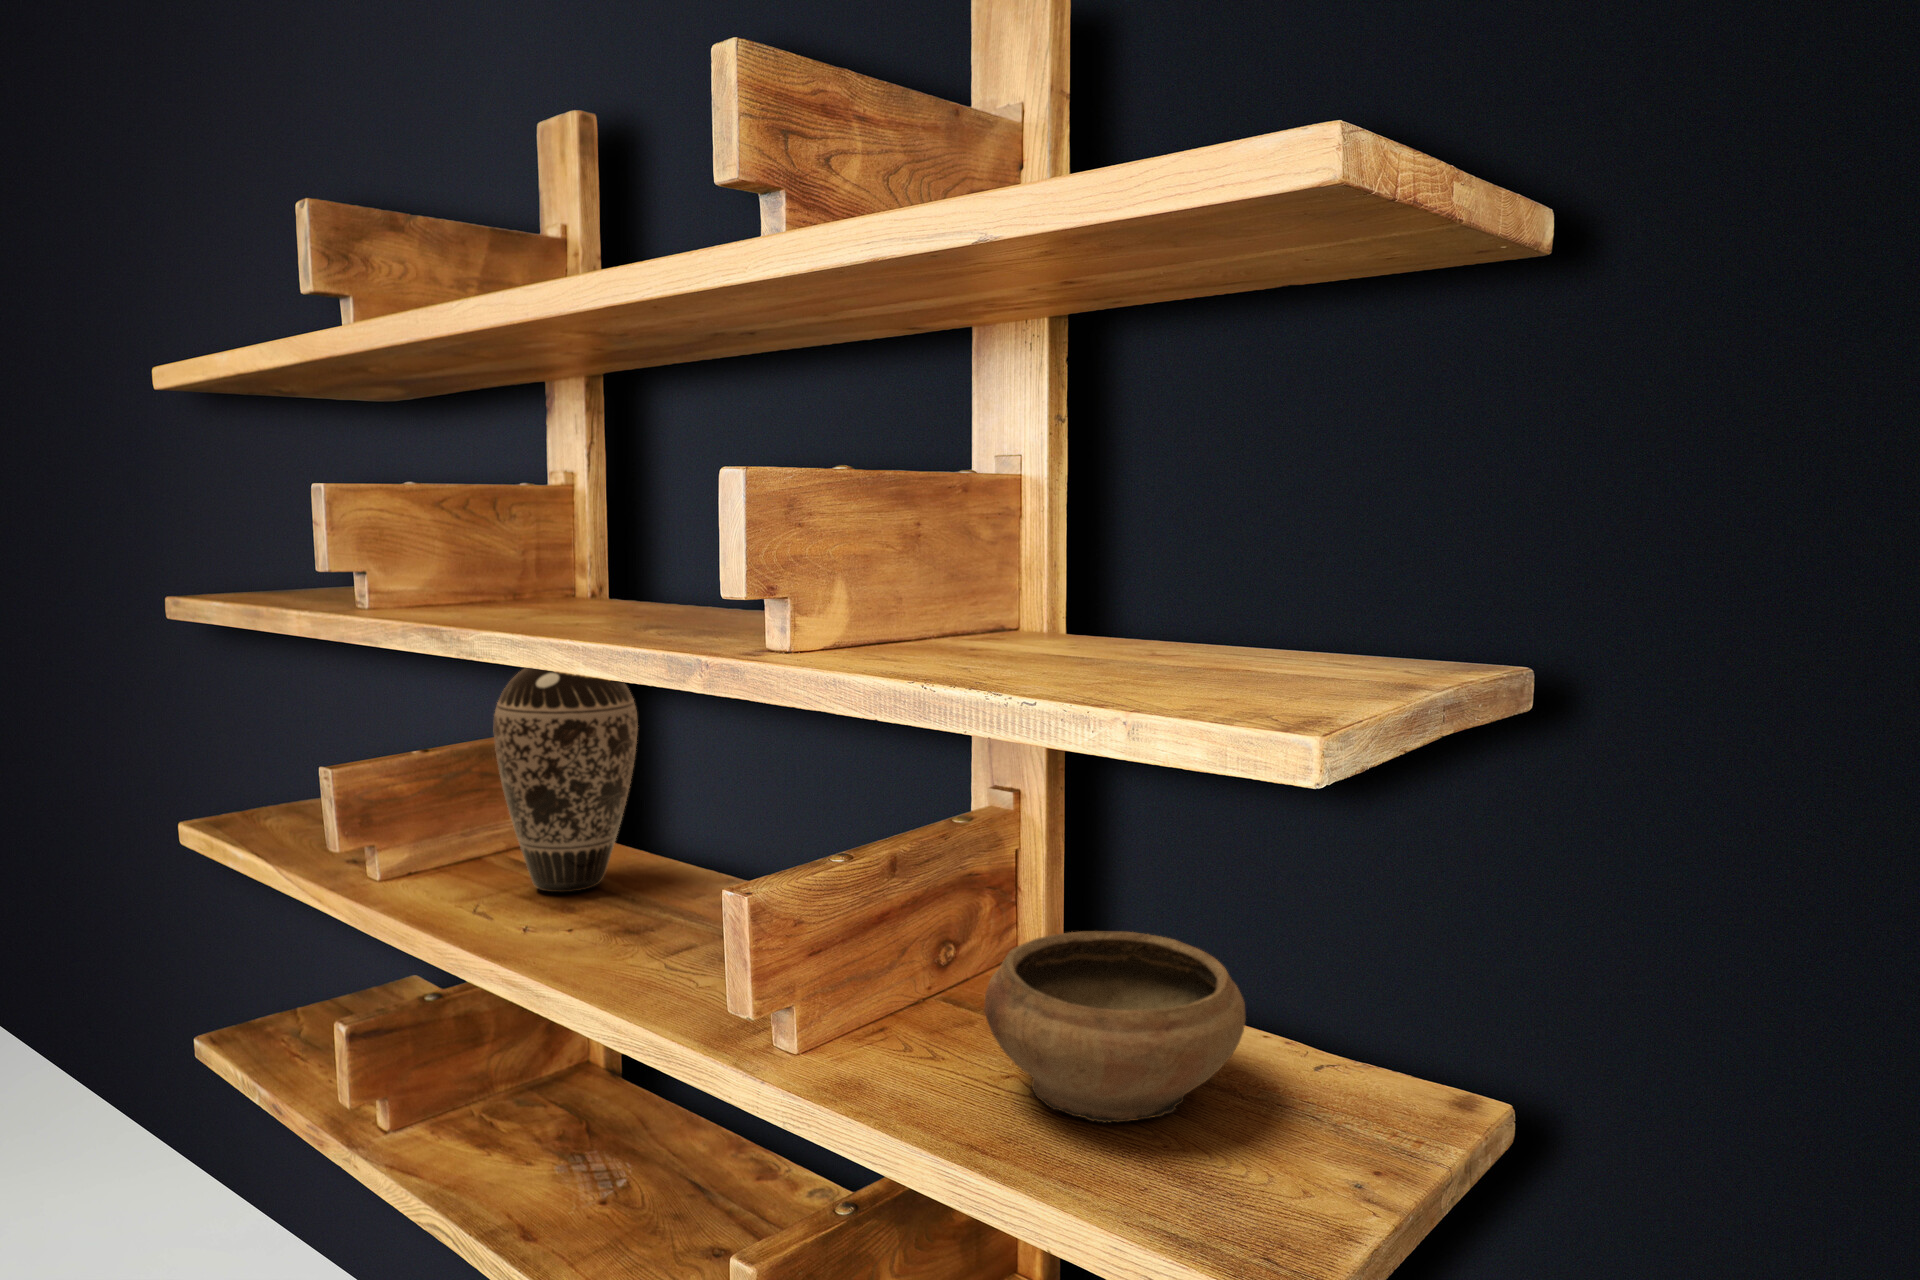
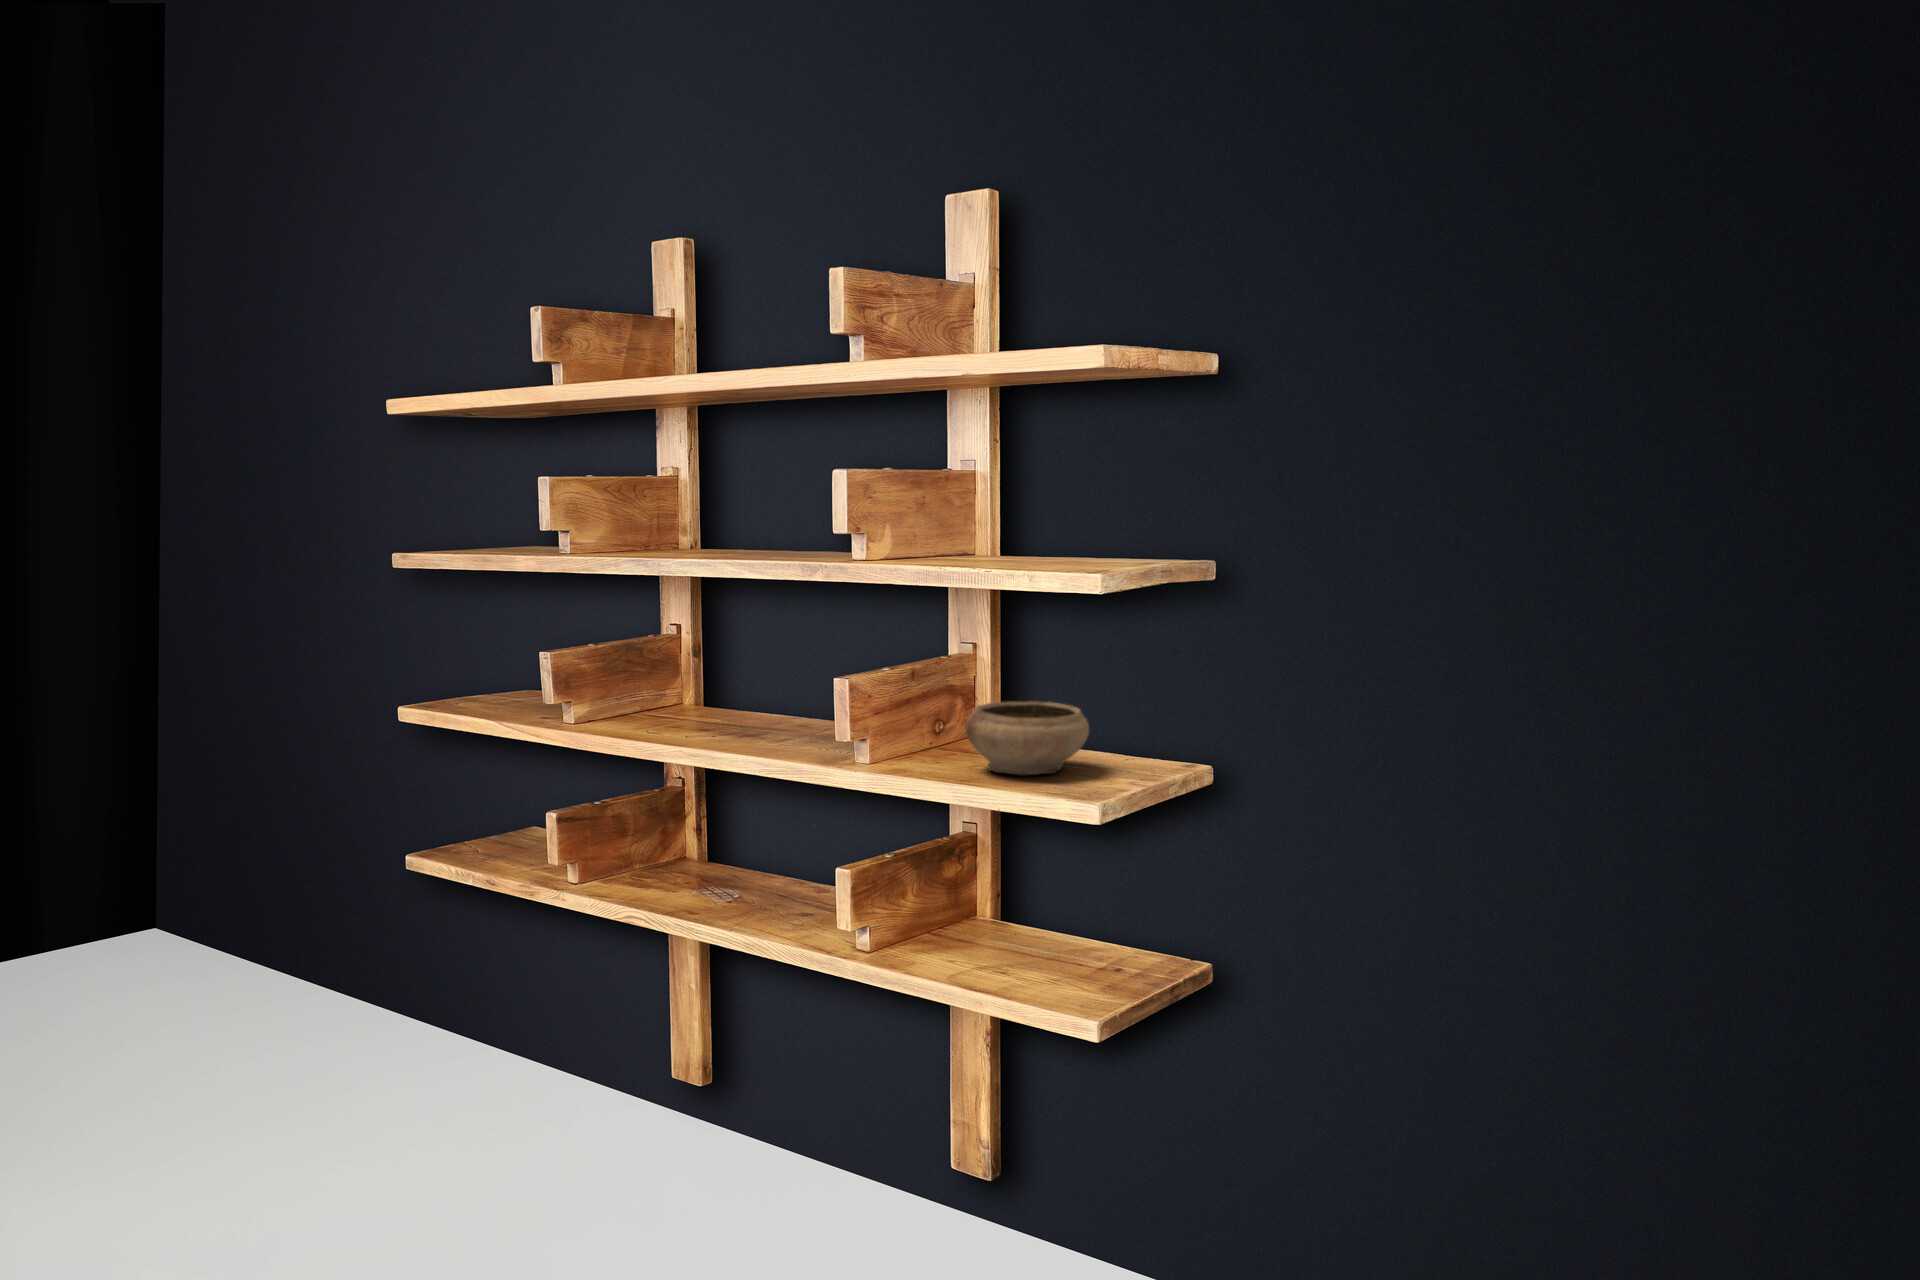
decorative vase: present [494,668,638,892] -> none [652,573,737,725]

